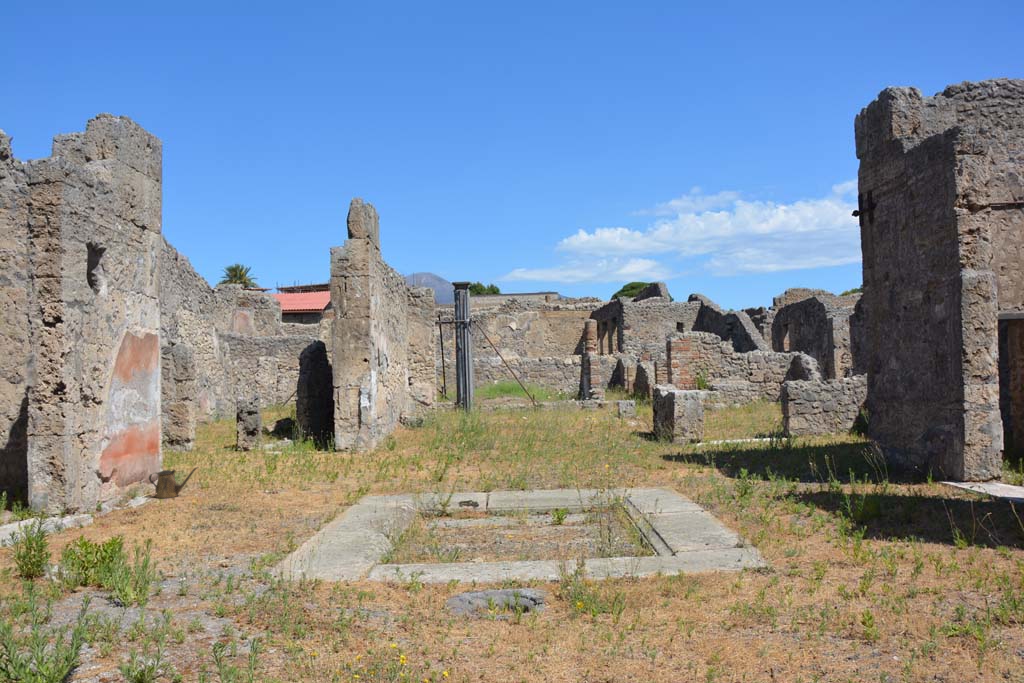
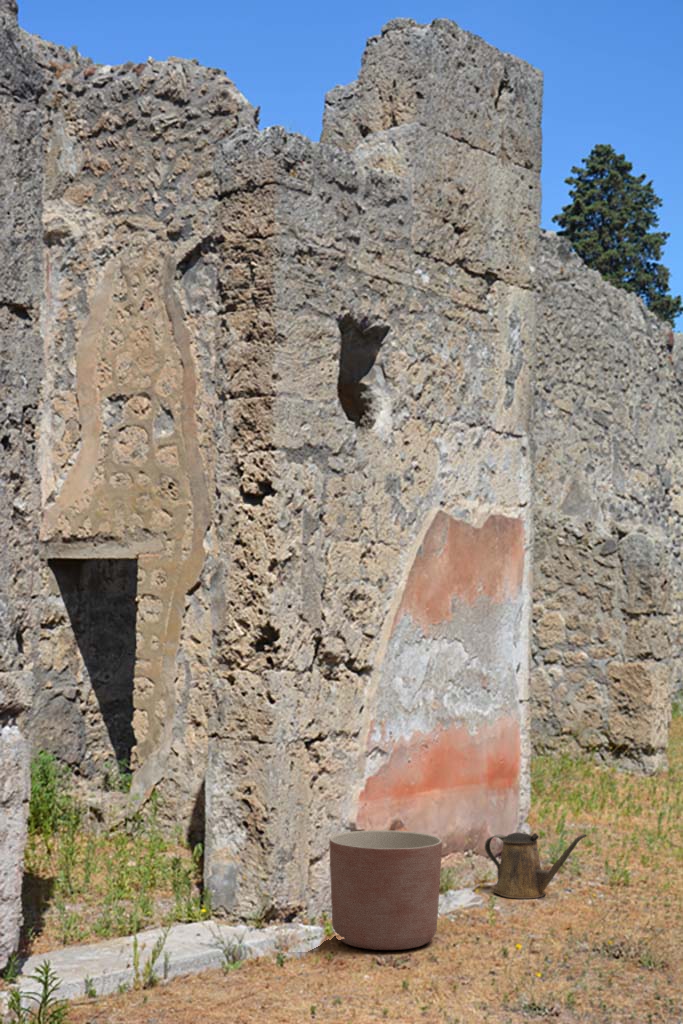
planter: none [91,471,146,522] -> present [329,830,442,950]

